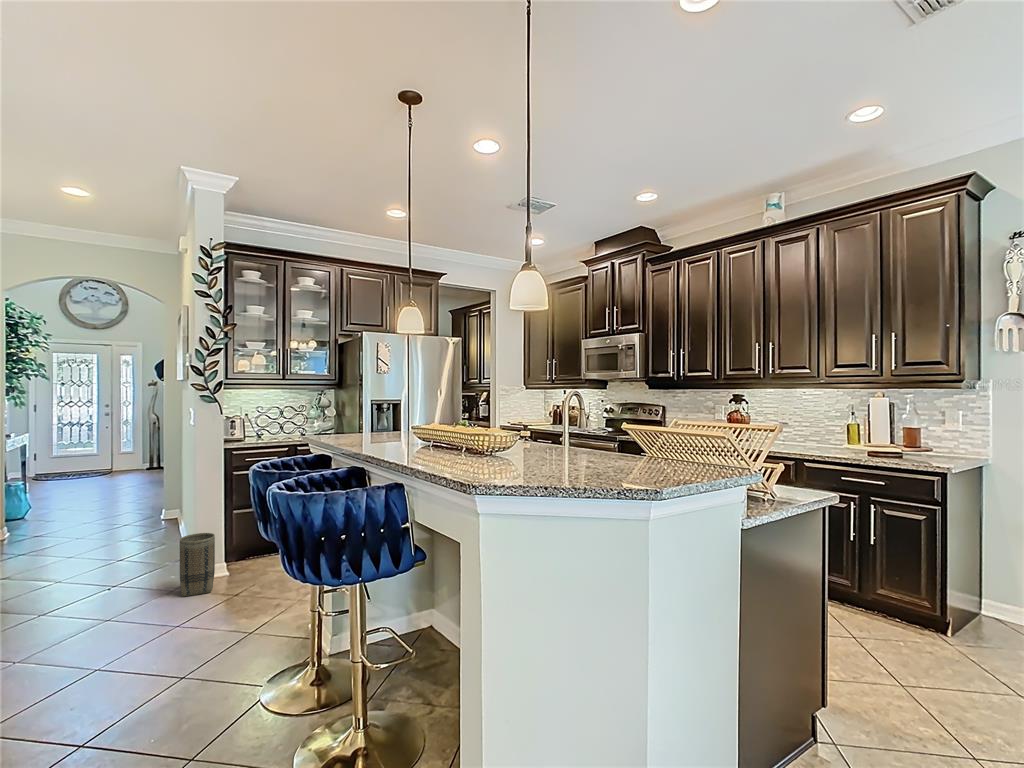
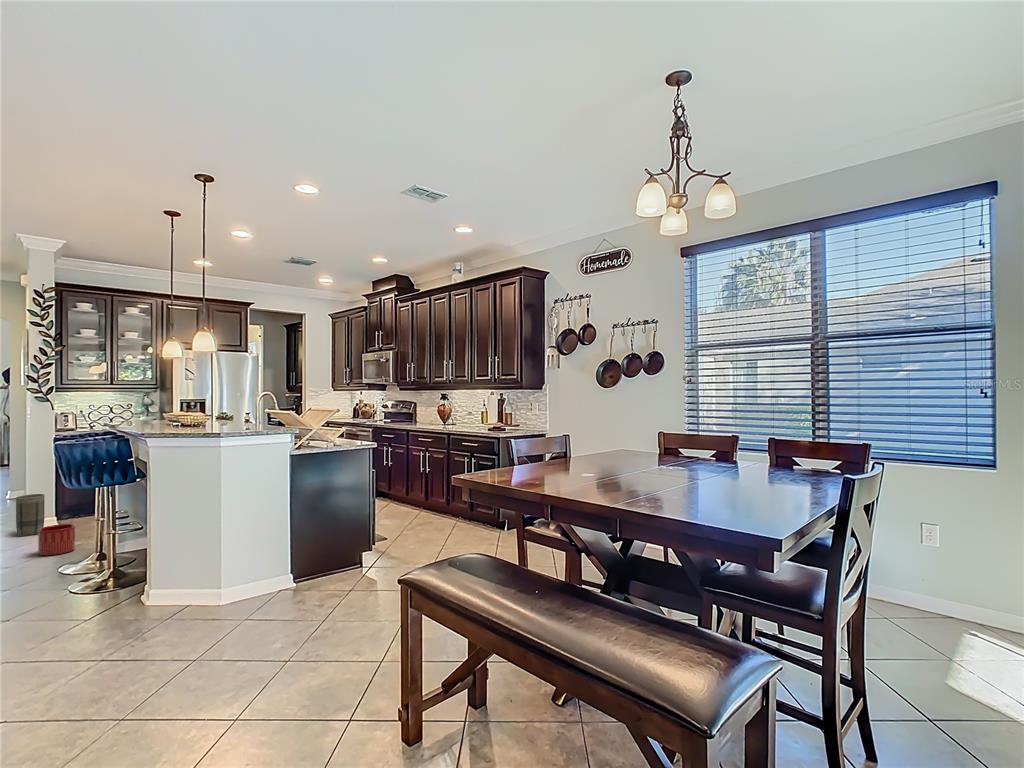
planter: none [218,594,268,651] -> present [38,524,75,556]

